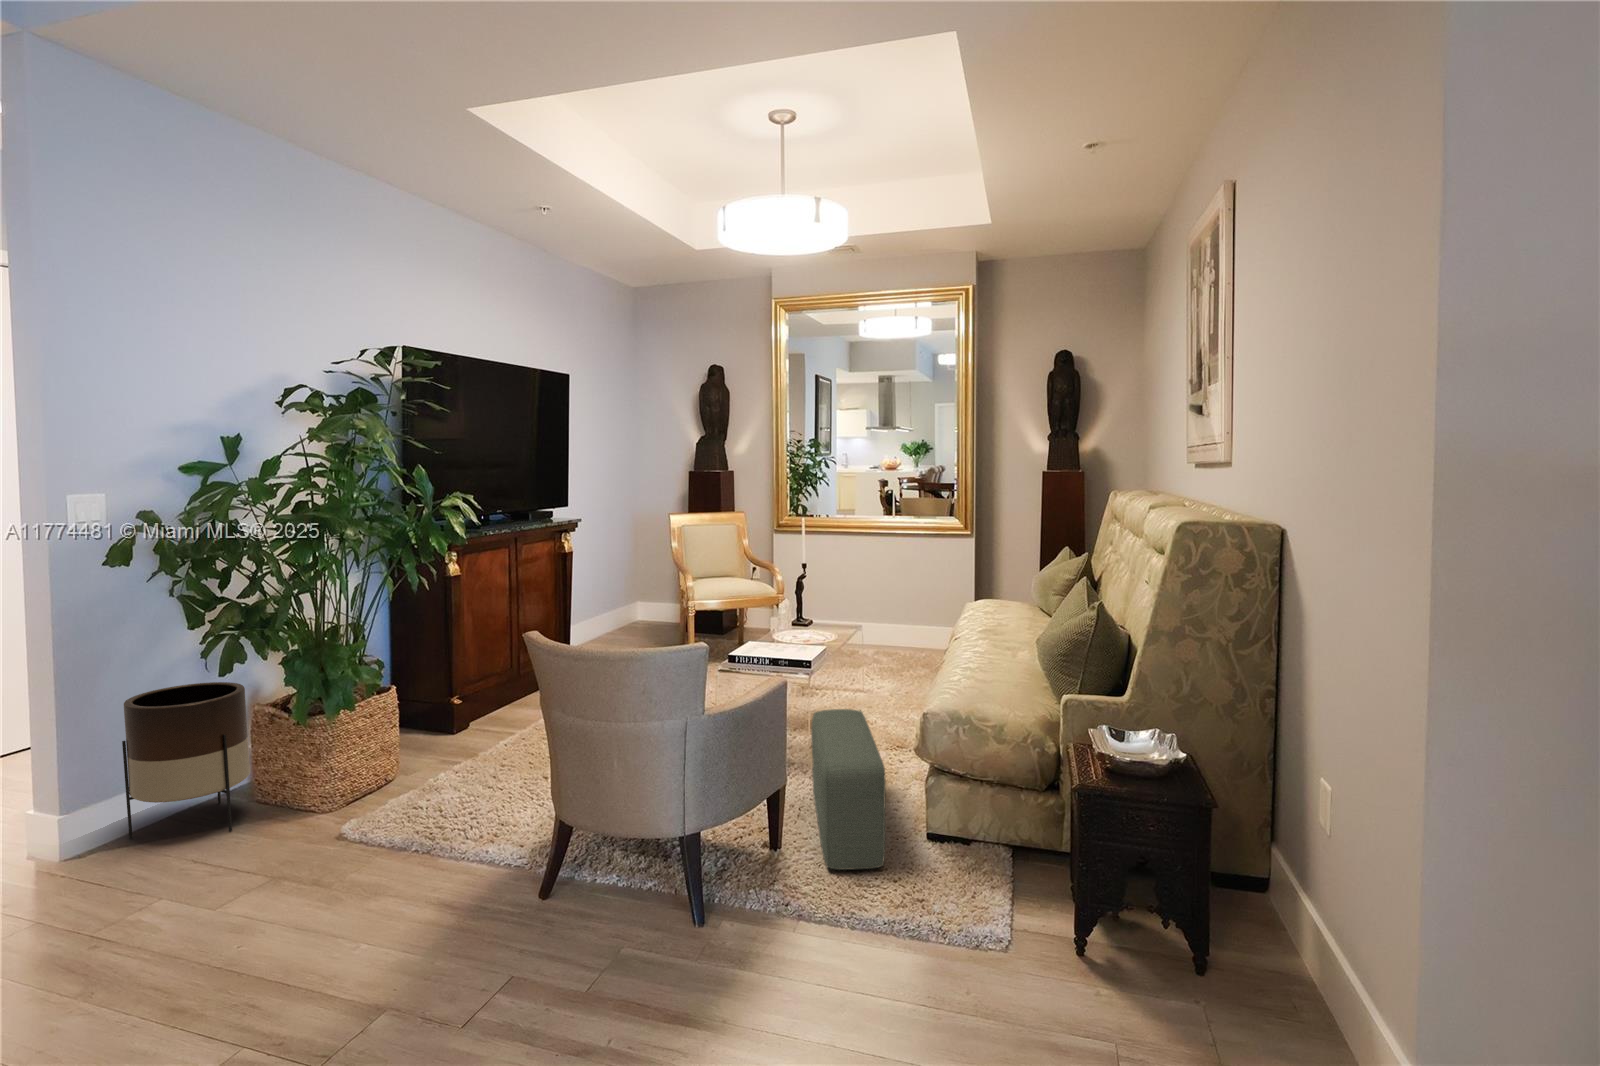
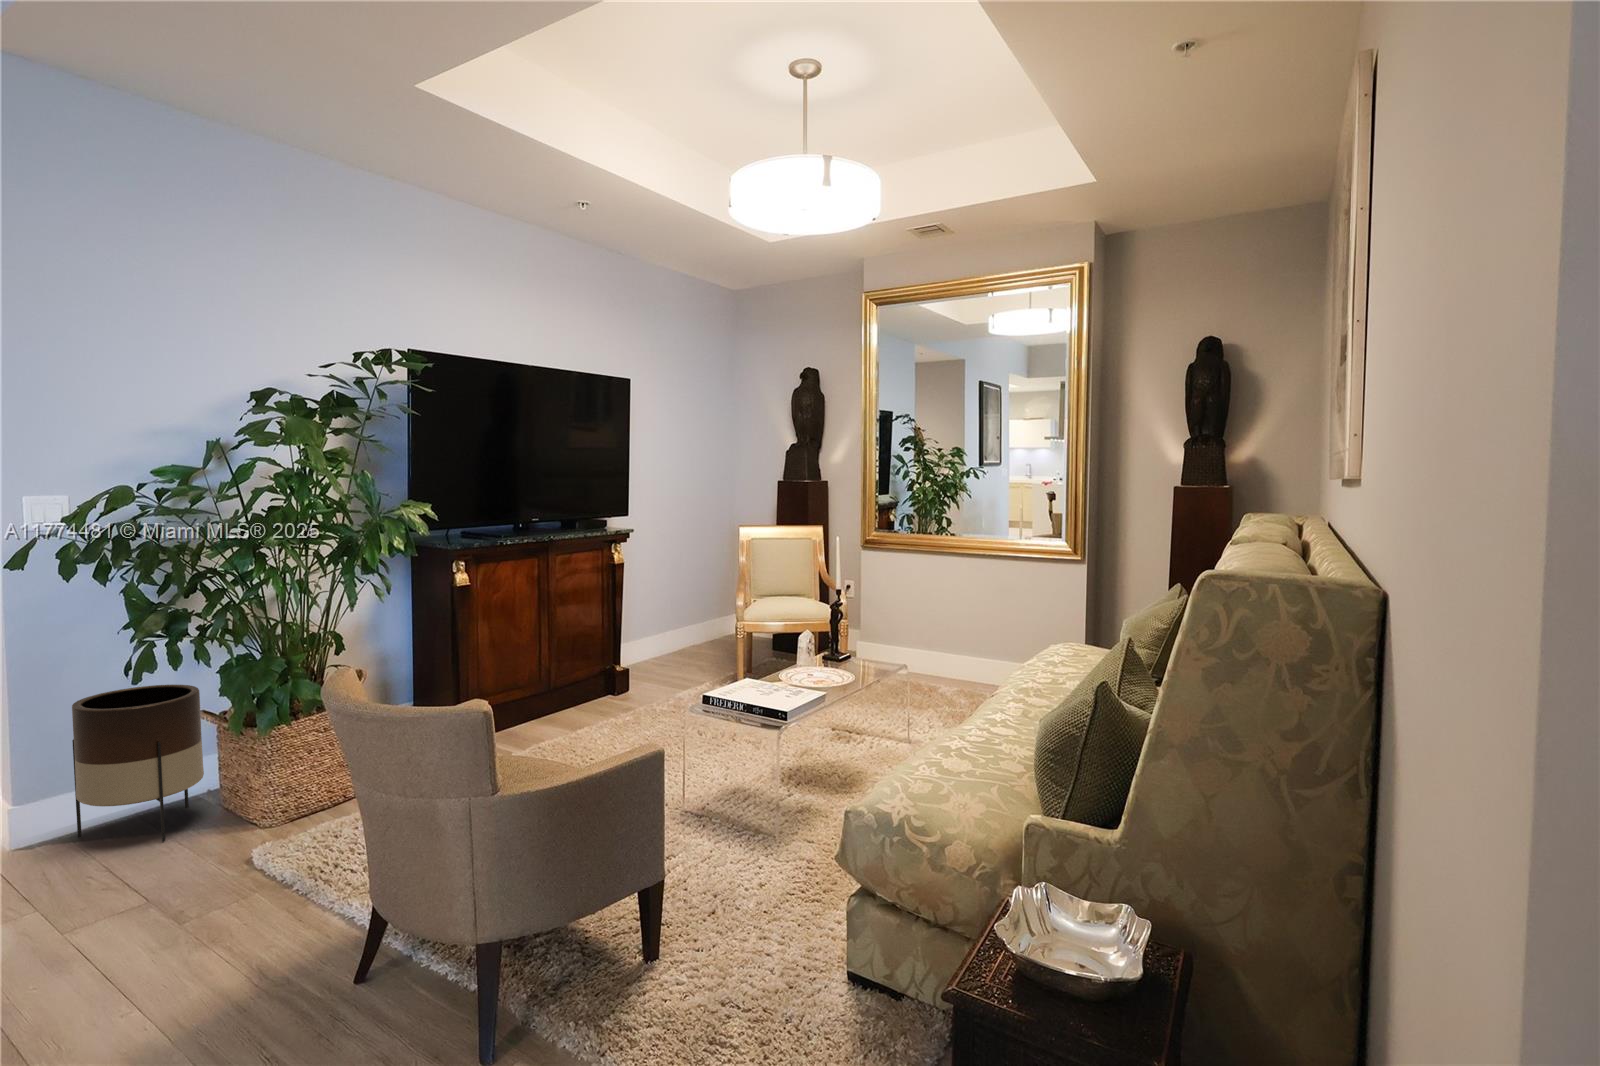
pouf: present [811,709,886,870] -> none [686,779,818,1016]

